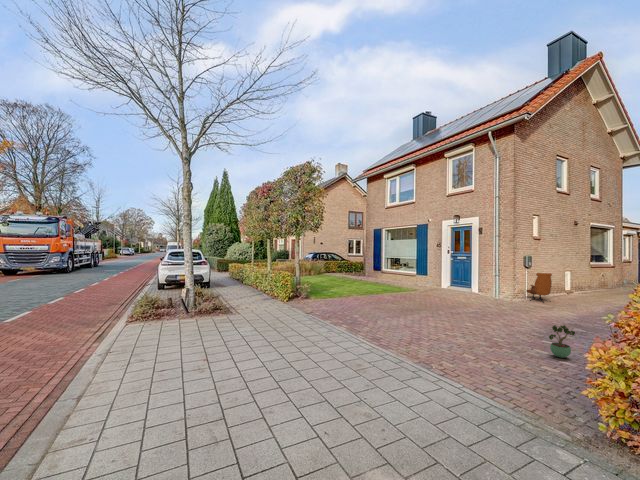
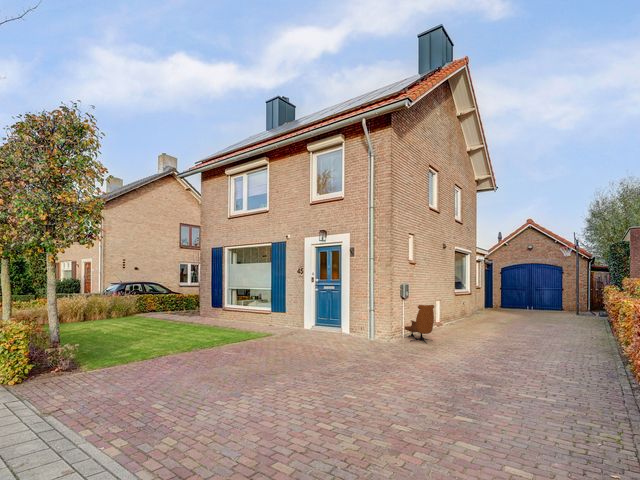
potted plant: present [549,325,575,358] -> none [490,404,529,464]

